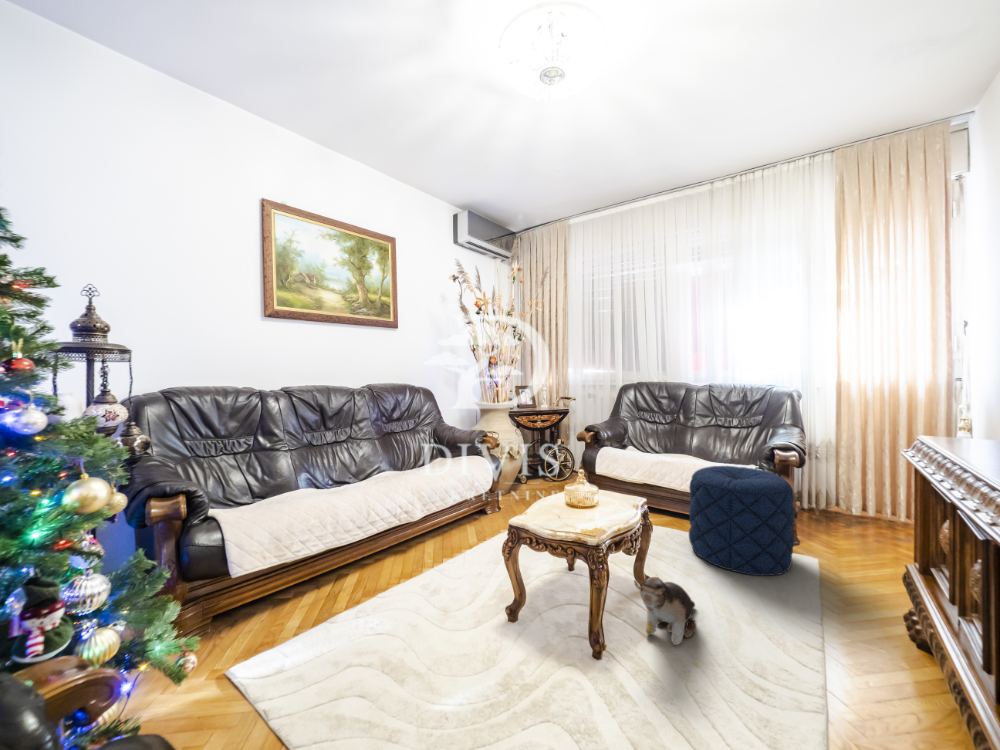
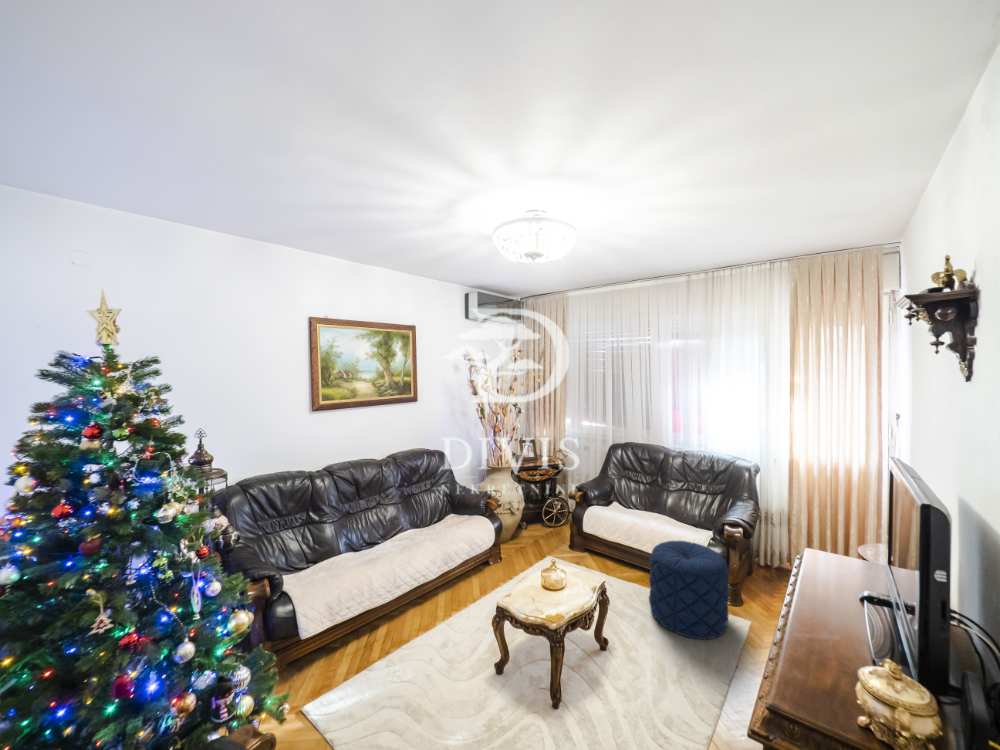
plush toy: present [634,577,696,645] -> none [584,650,637,700]

